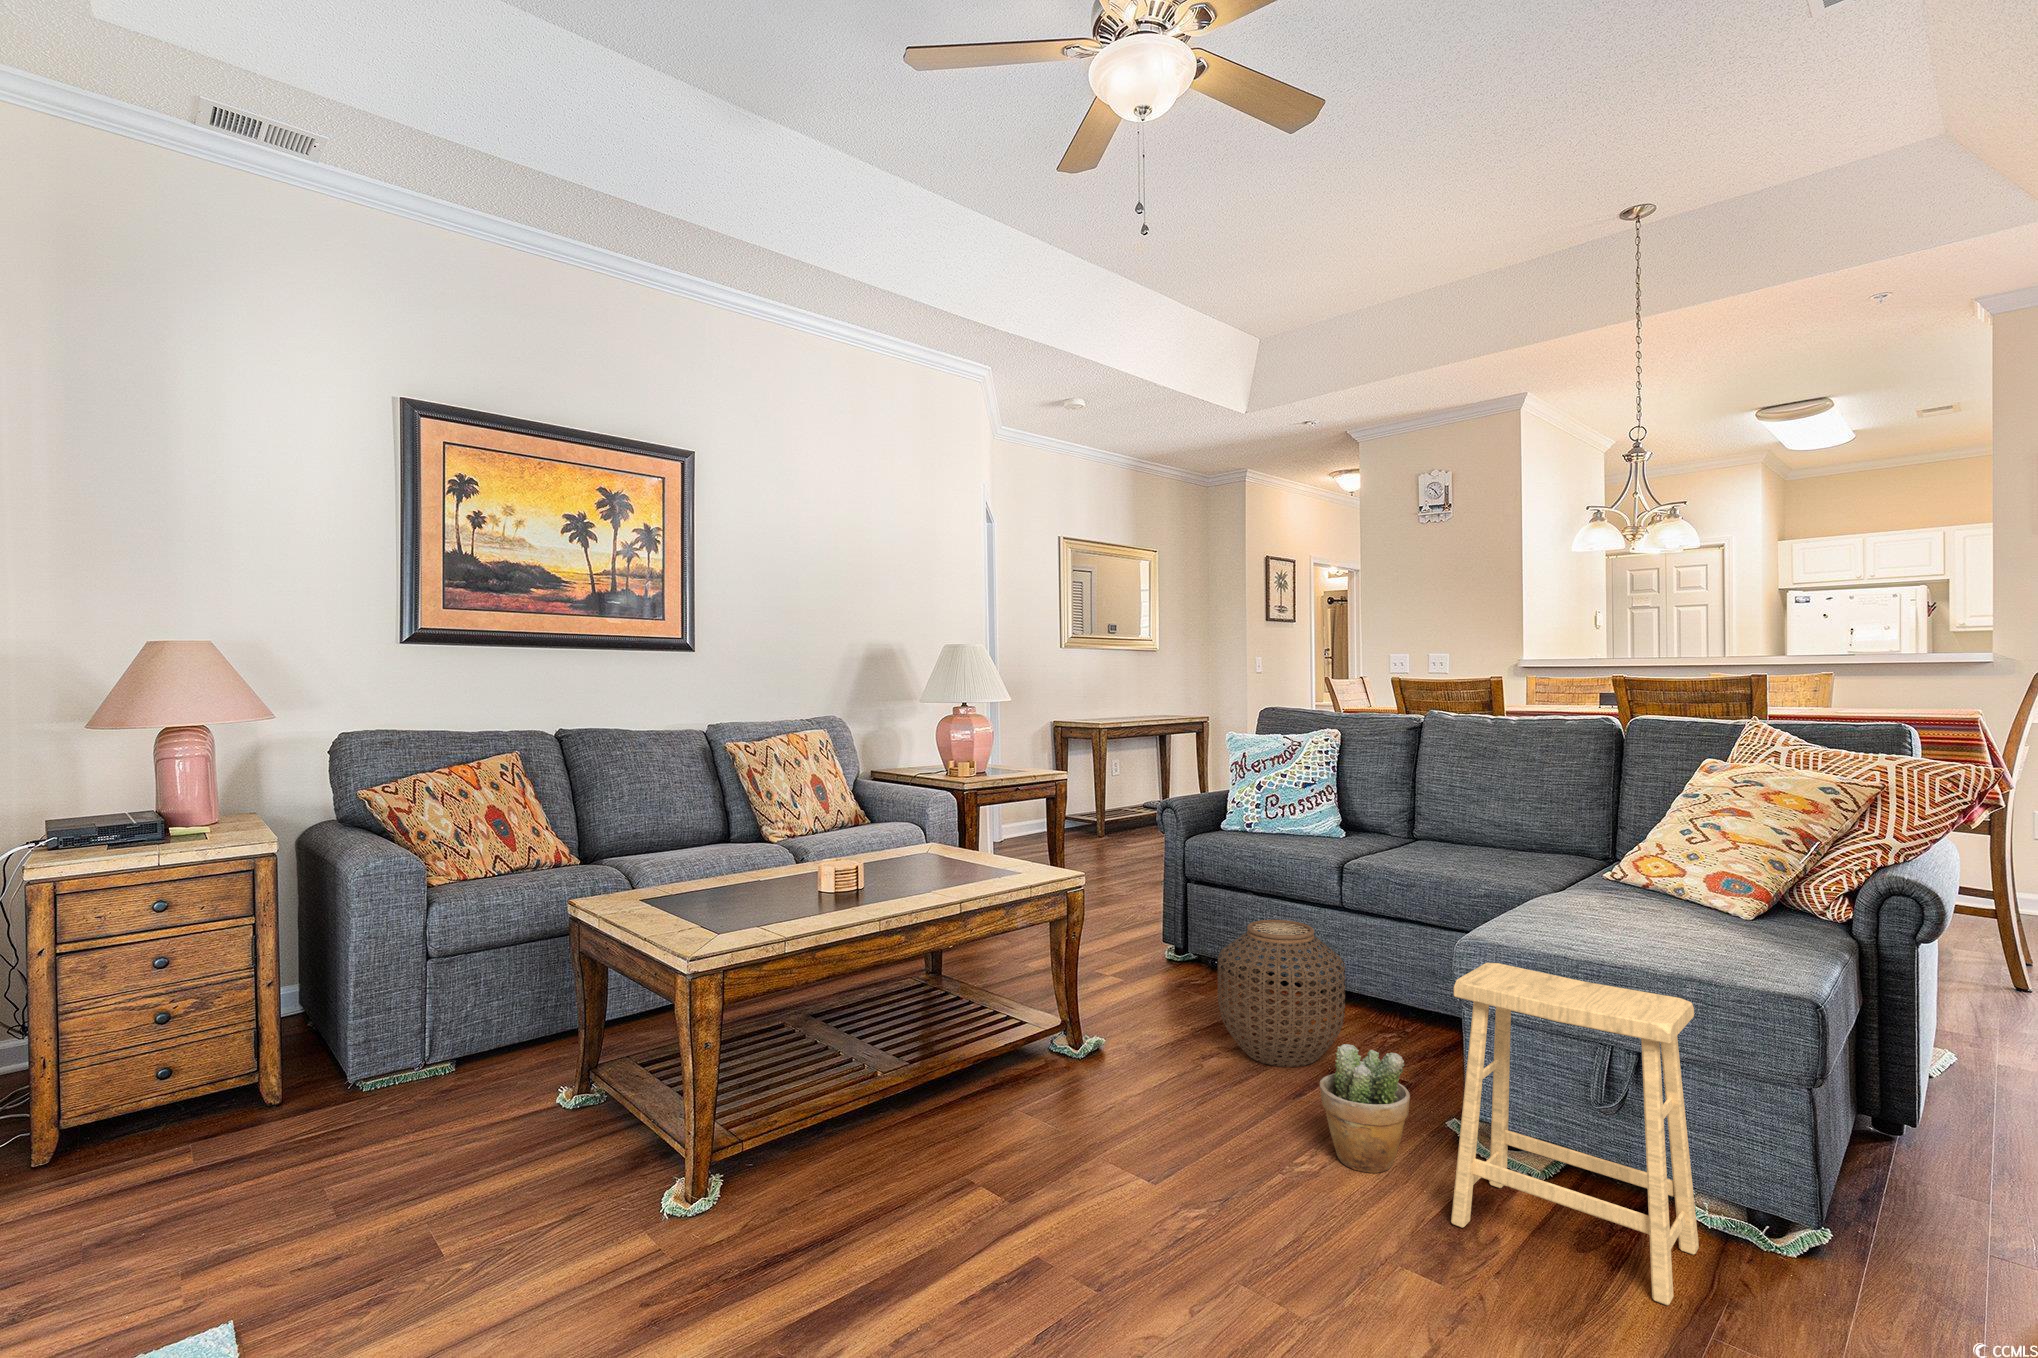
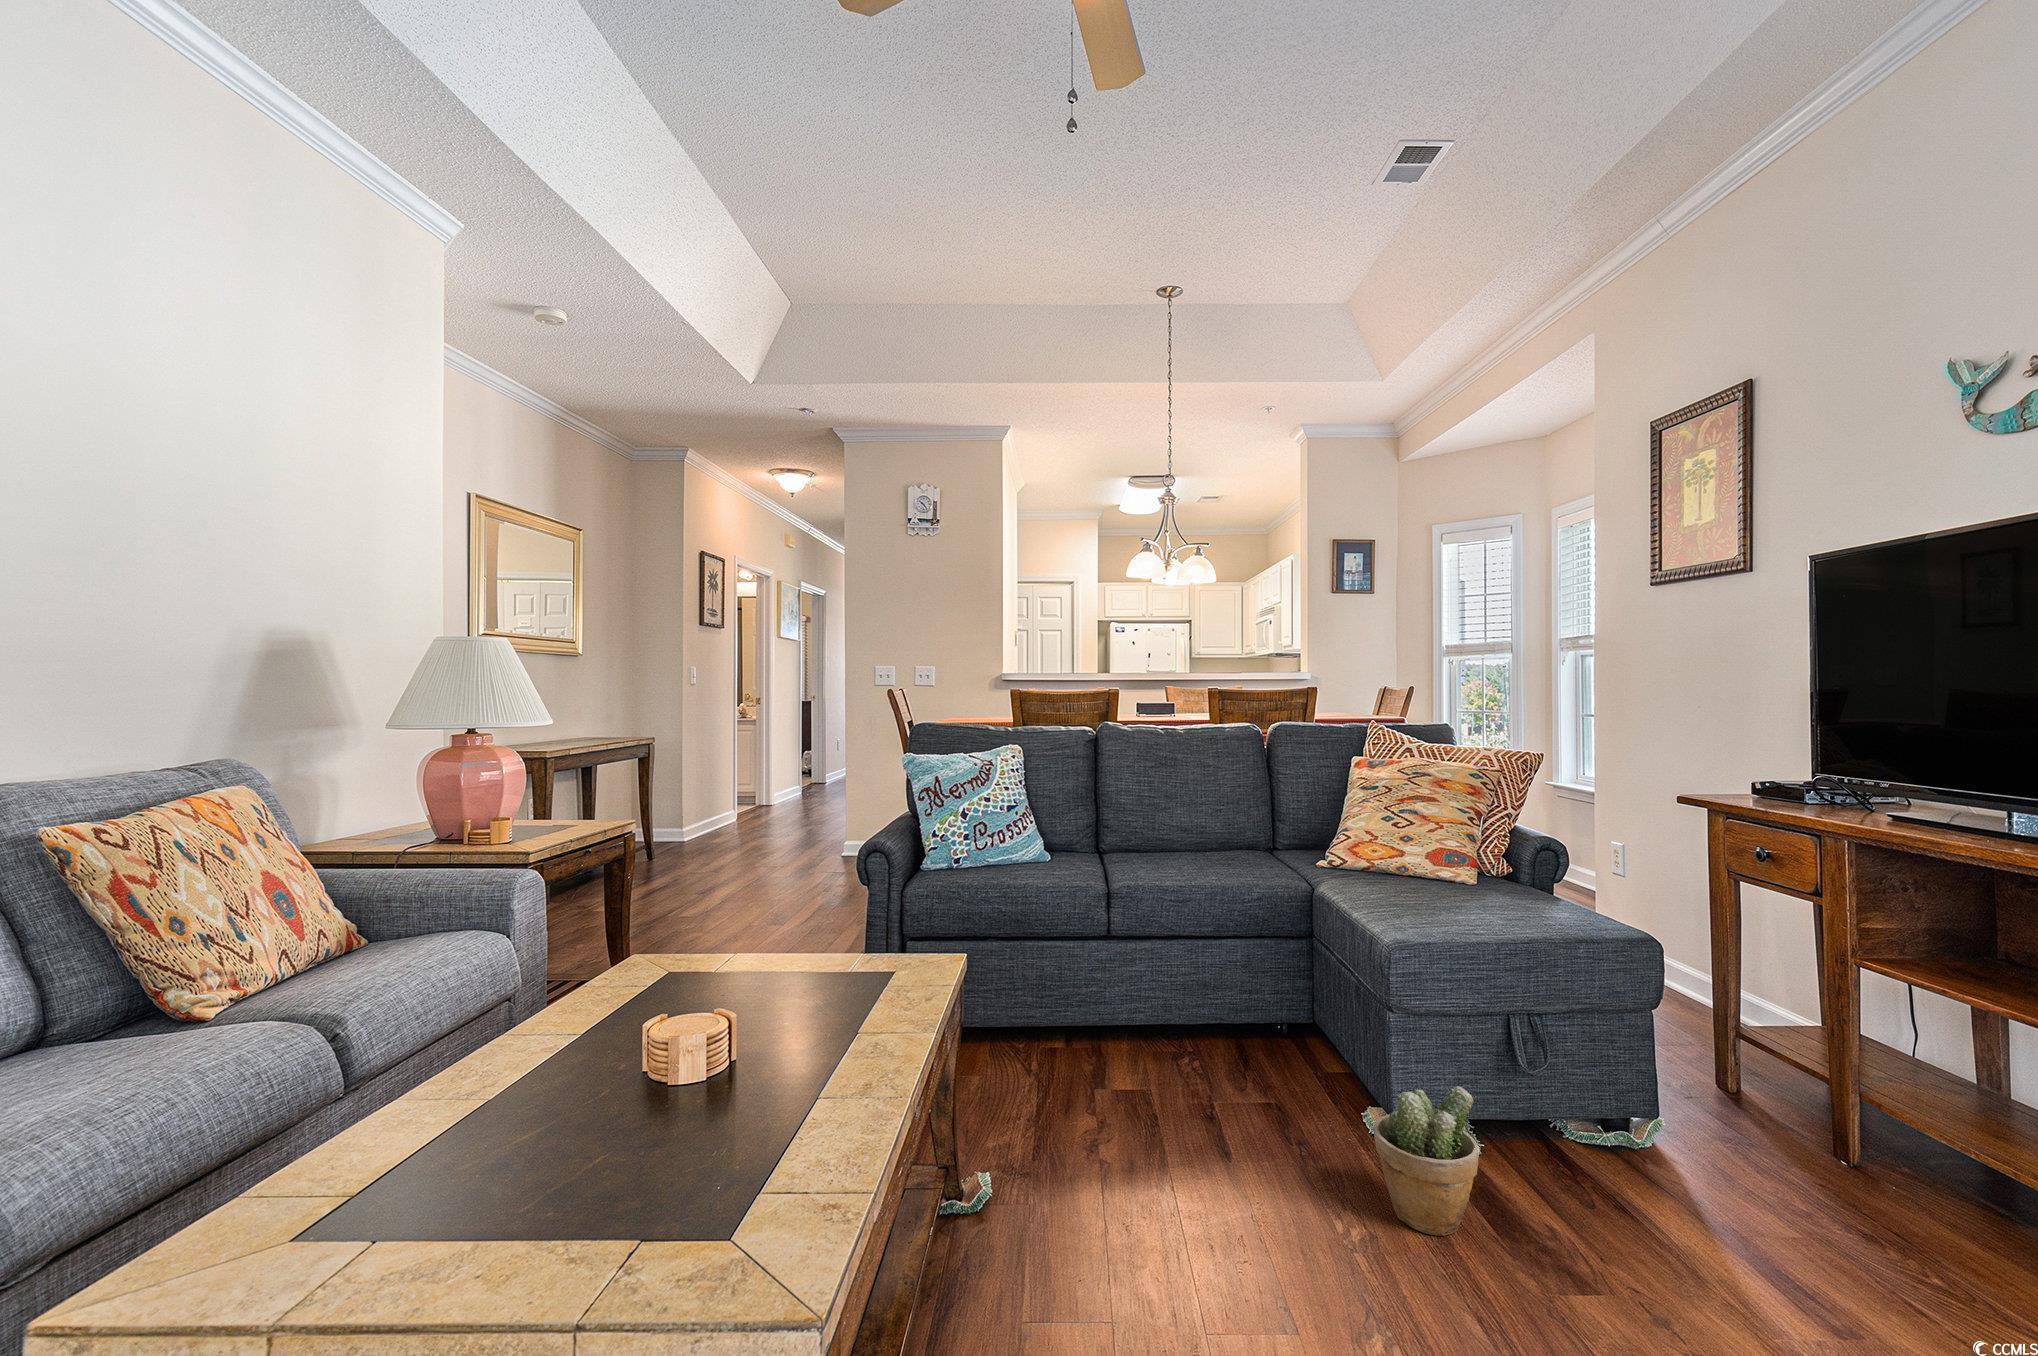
woven basket: present [1218,920,1345,1067] -> none [1090,960,1231,1137]
footstool: present [1451,963,1699,1305] -> none [1504,962,1773,1256]

